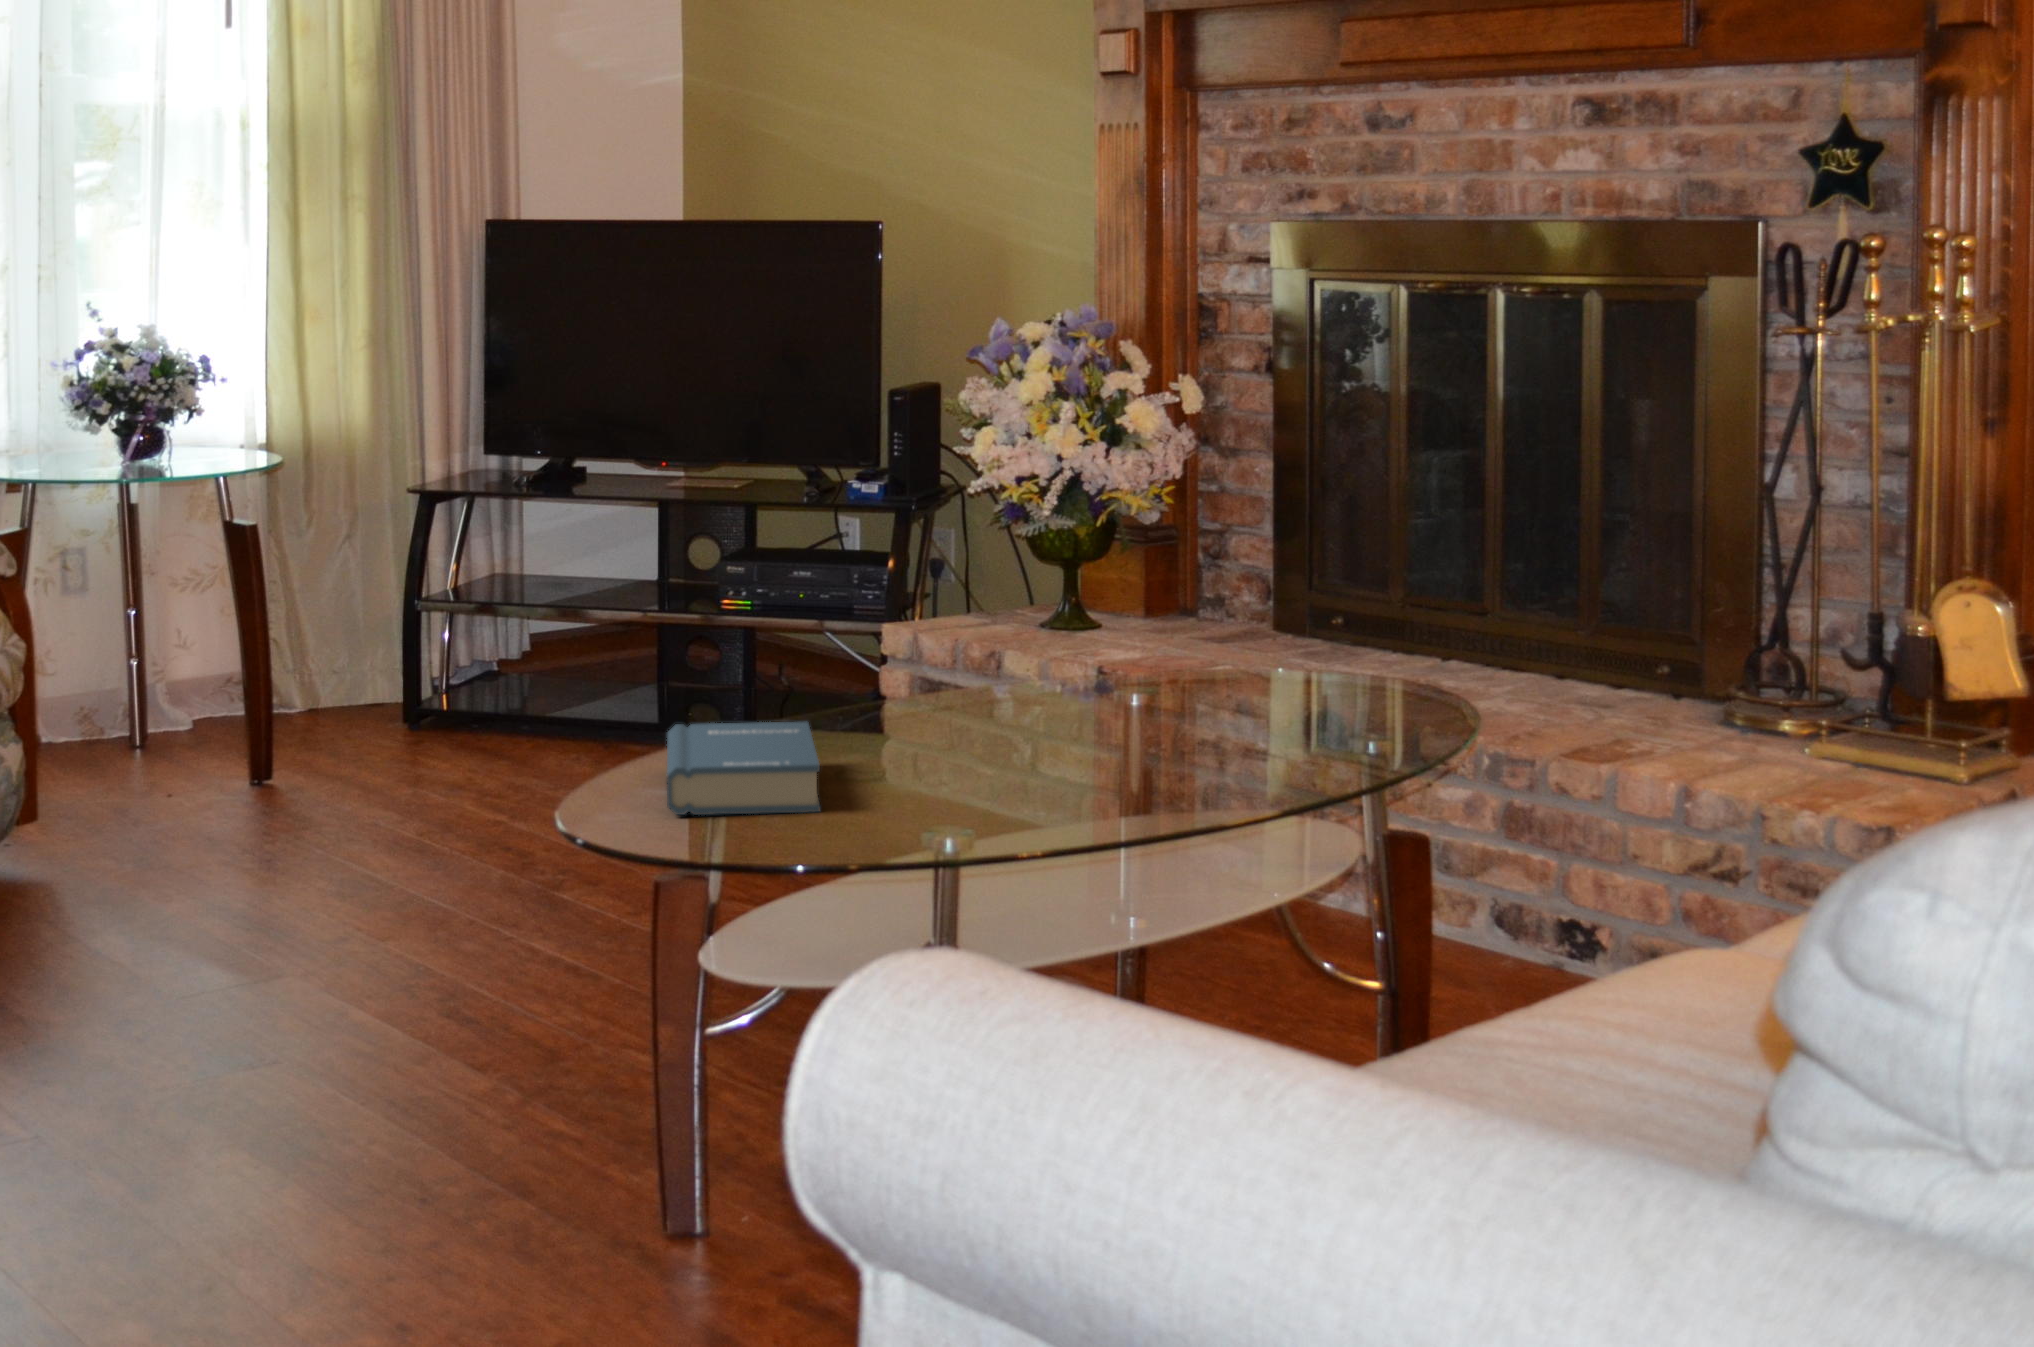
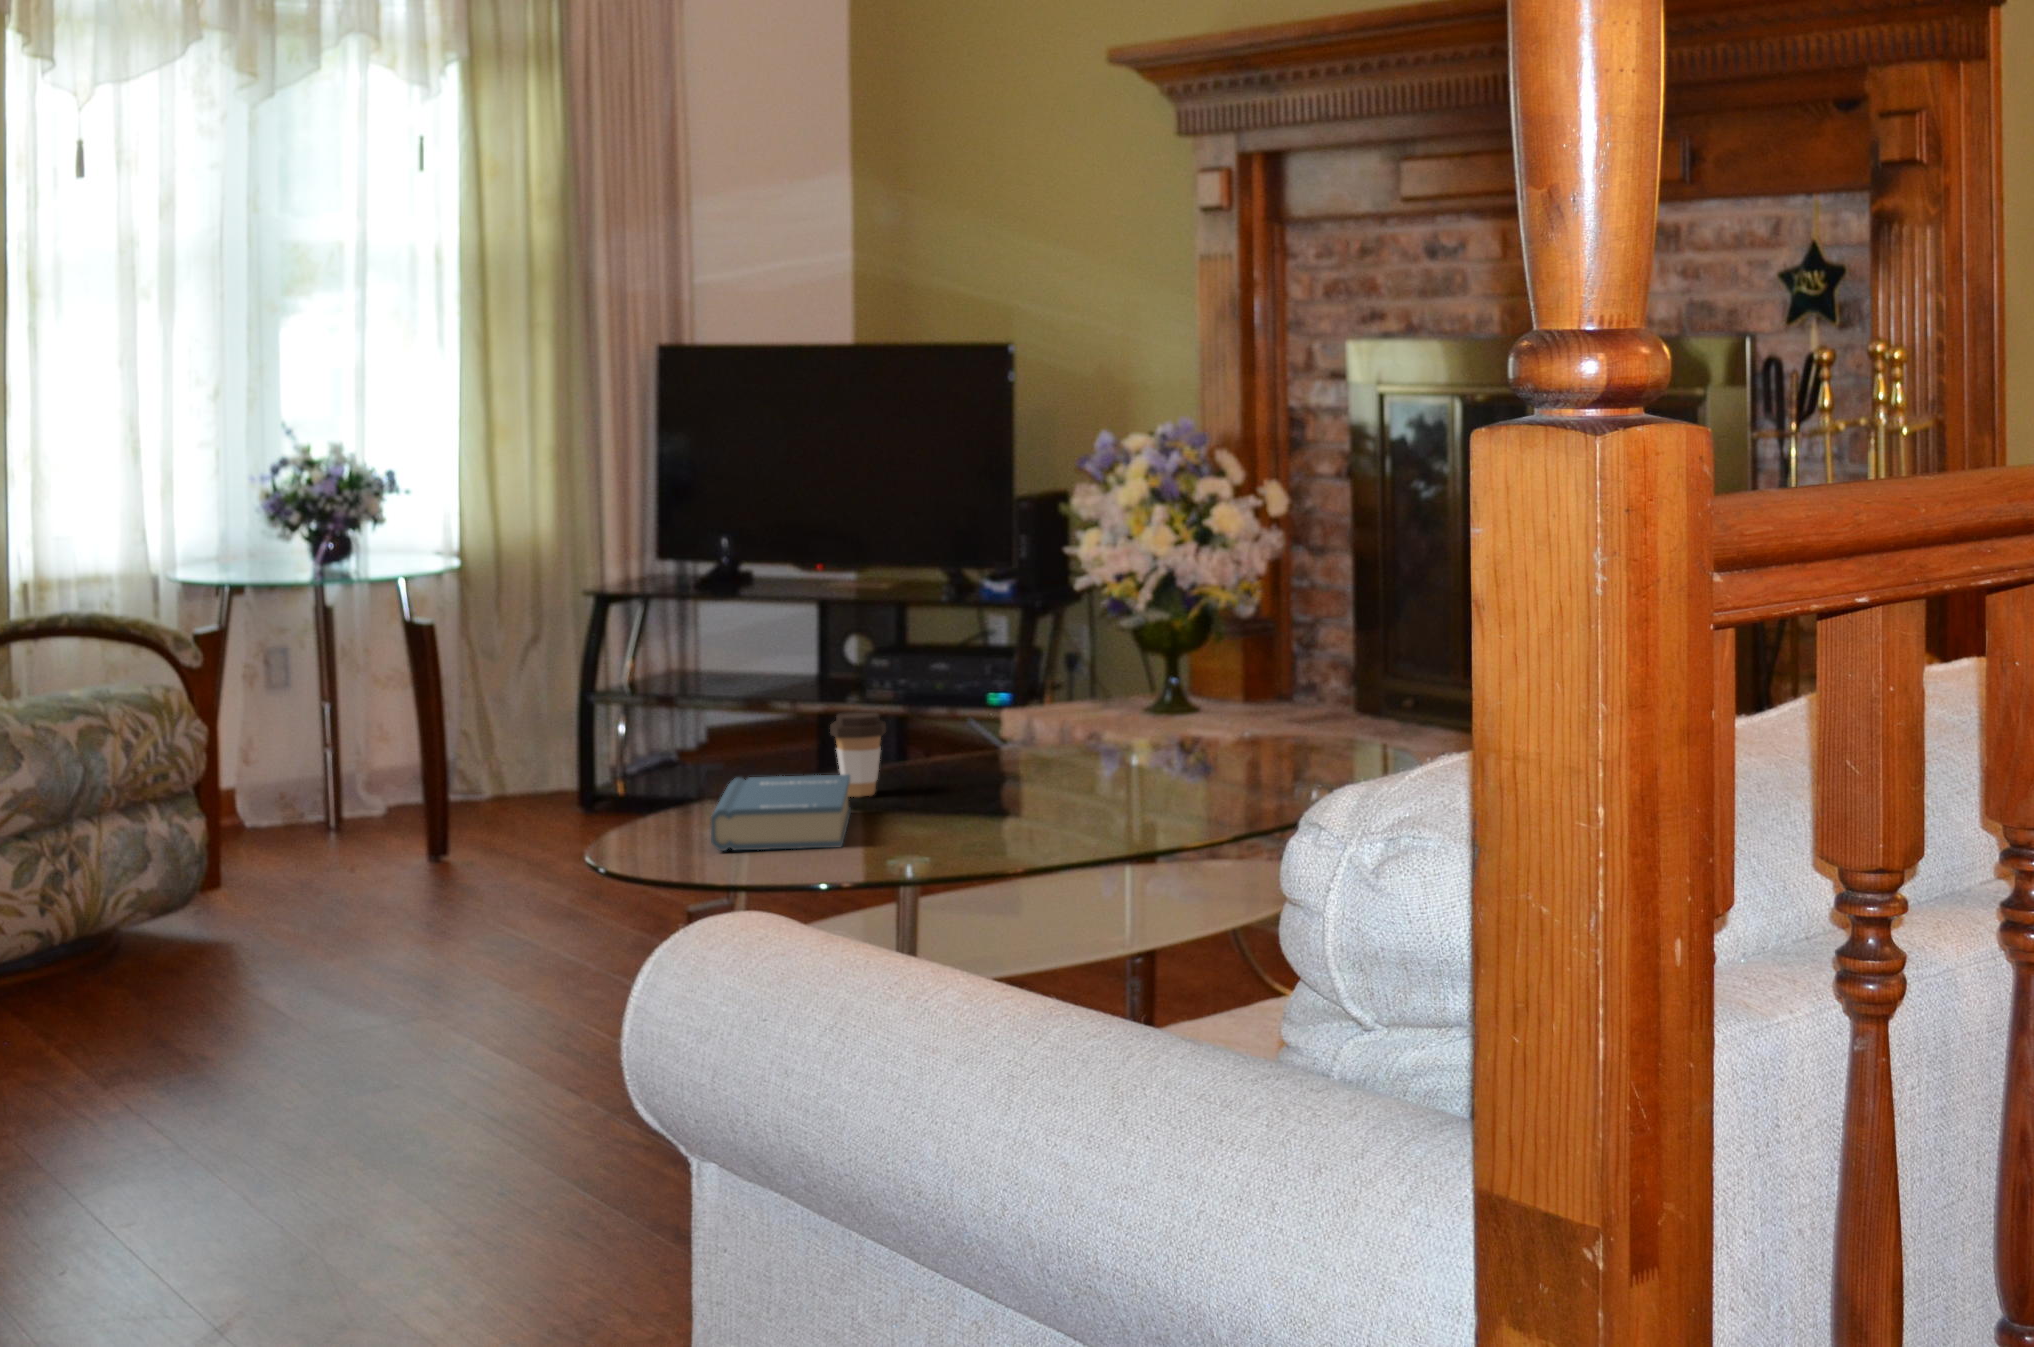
coffee cup: none [775,646,839,744] -> present [830,711,886,797]

